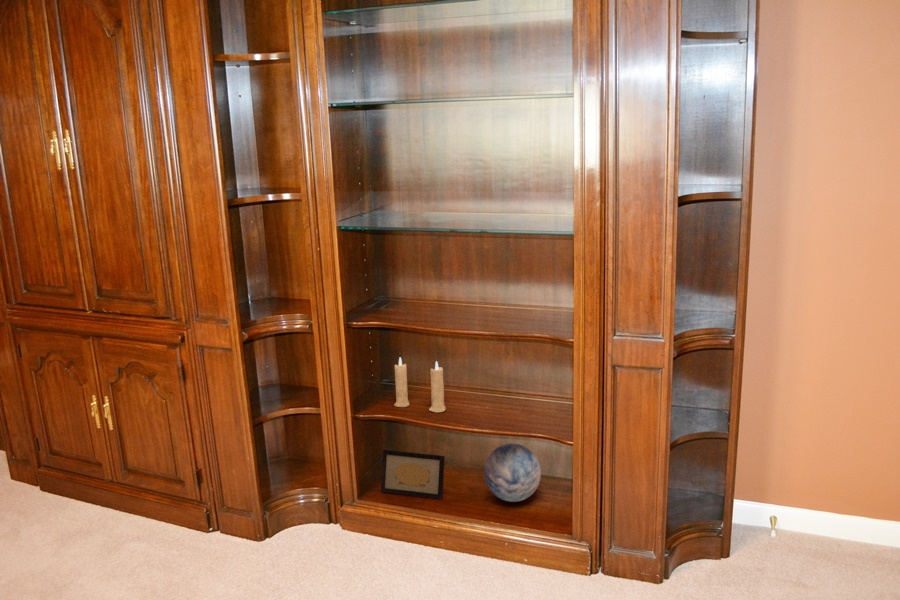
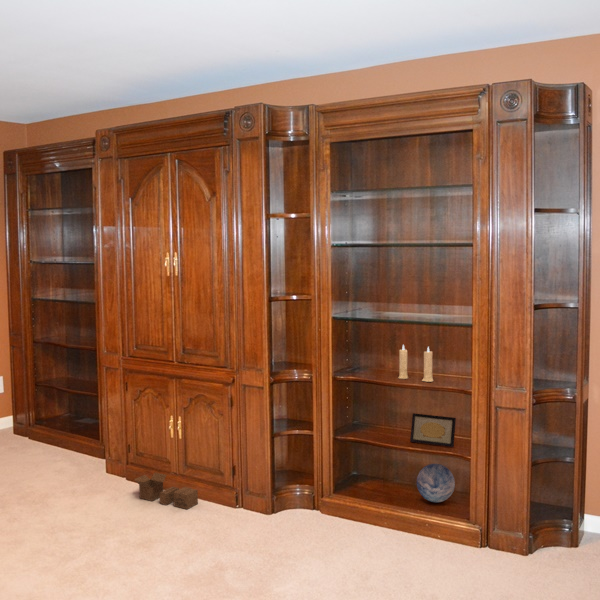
candle: present [394,357,446,413] -> present [398,345,433,382]
picture frame: present [381,450,445,499] -> present [410,413,456,447]
cardboard box: none [36,483,146,544] -> present [134,473,198,509]

